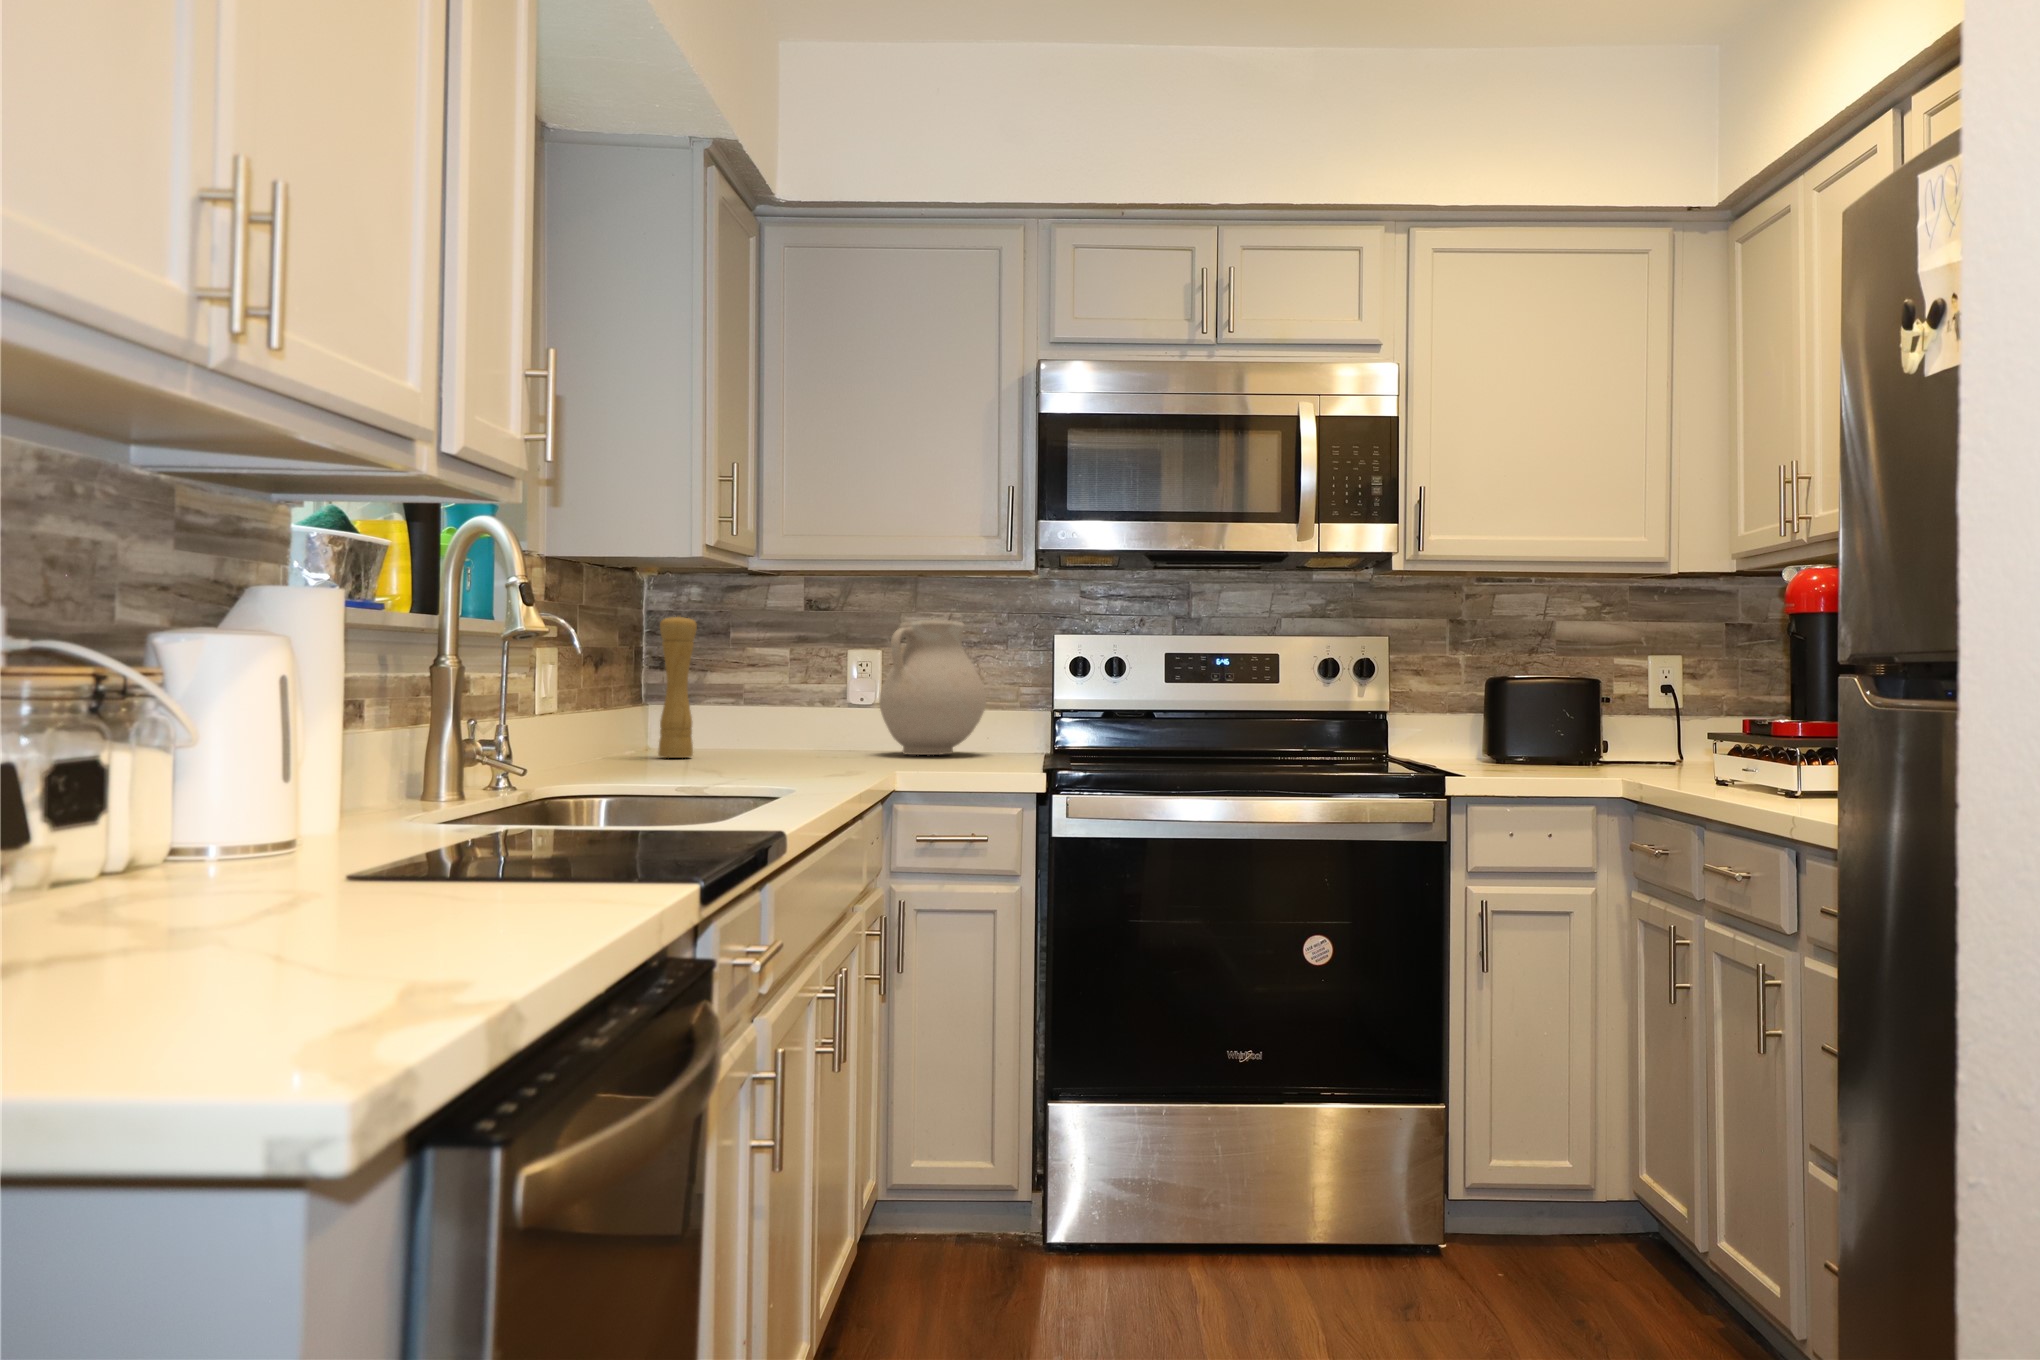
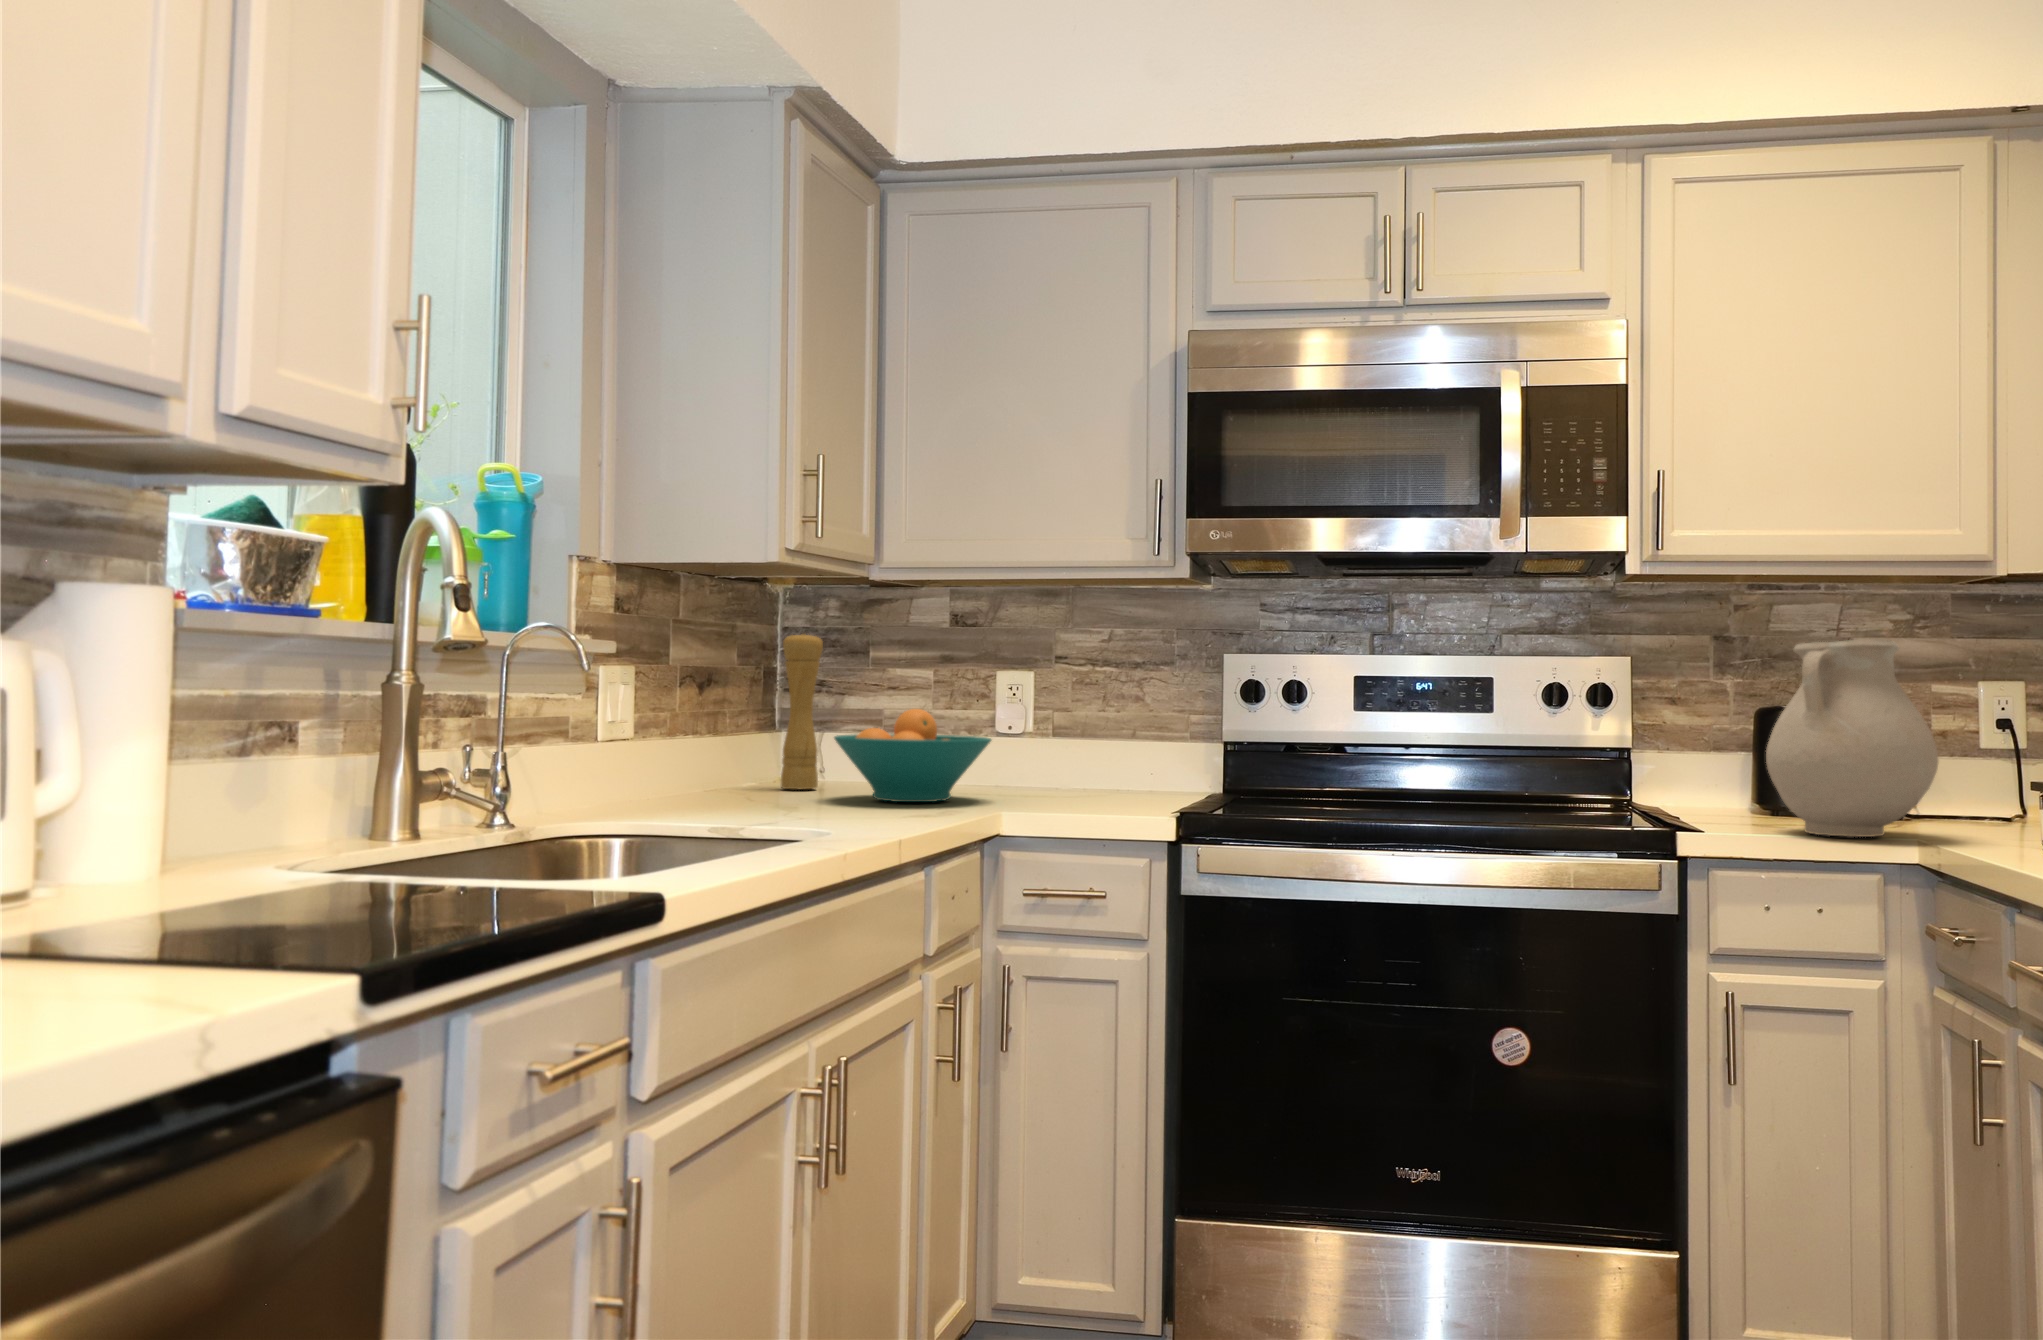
vase: present [879,620,986,755] -> present [1766,639,1938,837]
fruit bowl: none [721,683,864,766] -> present [834,709,991,802]

